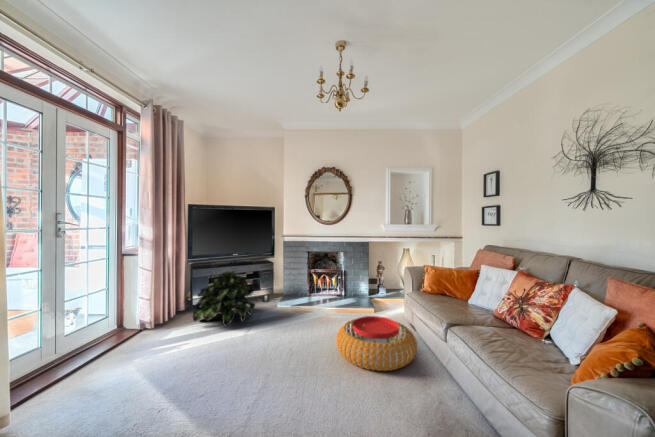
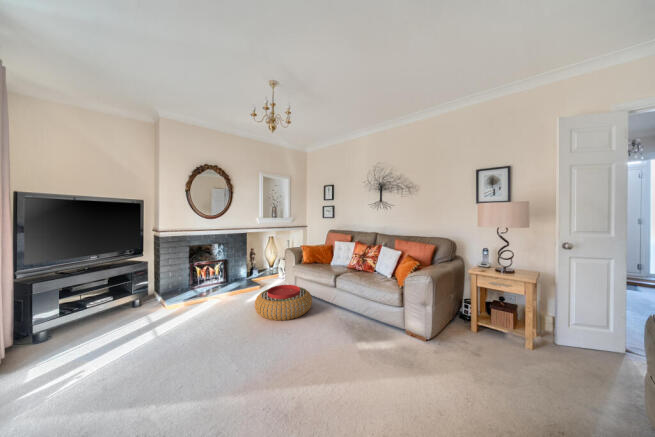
potted plant: present [193,271,255,326] -> none [56,276,144,346]

